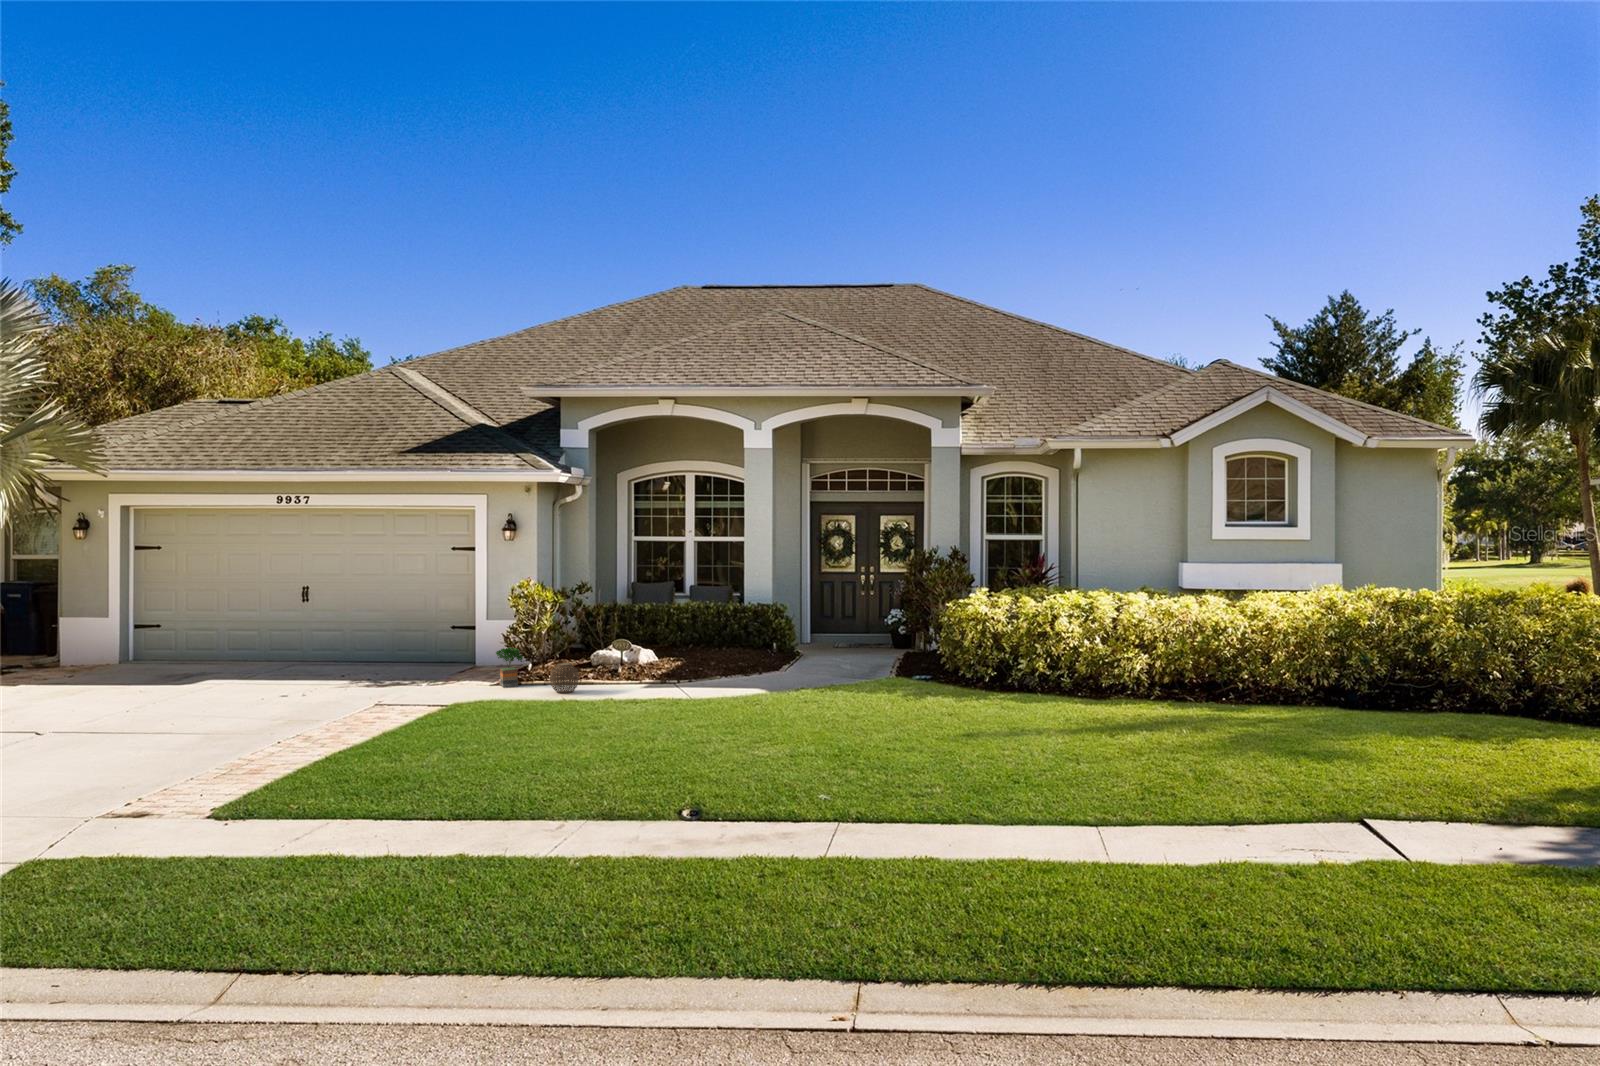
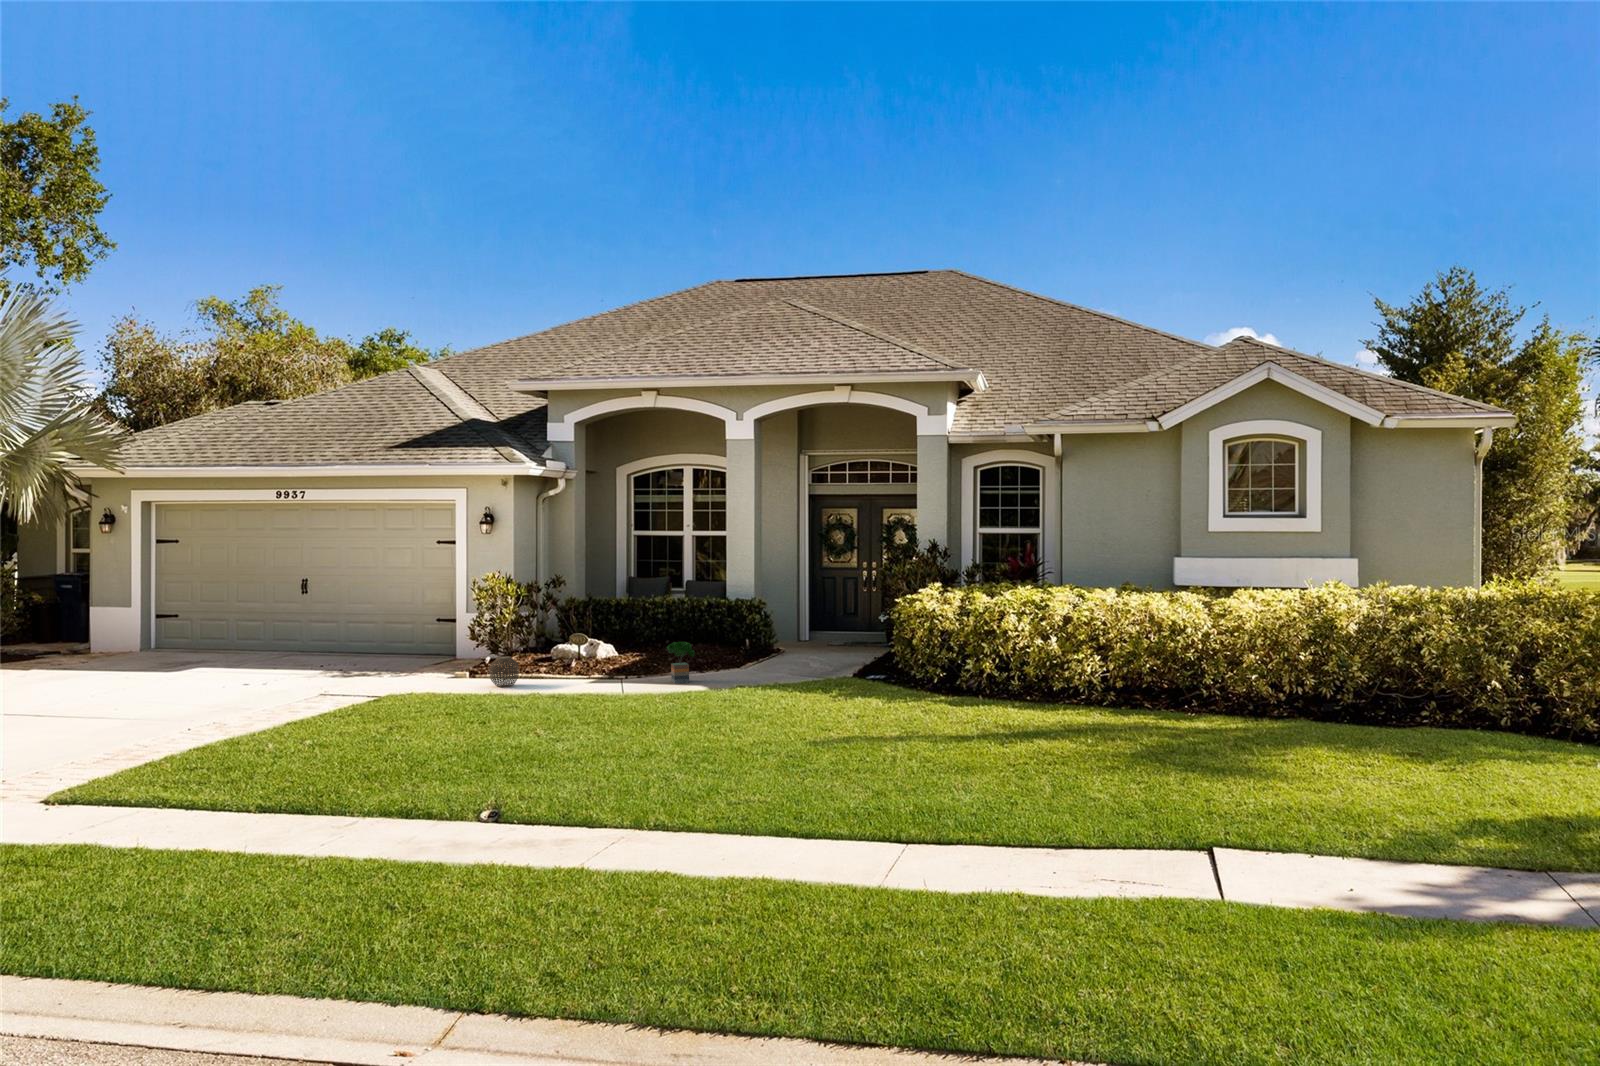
potted tree: present [496,647,523,688] -> present [667,642,694,683]

